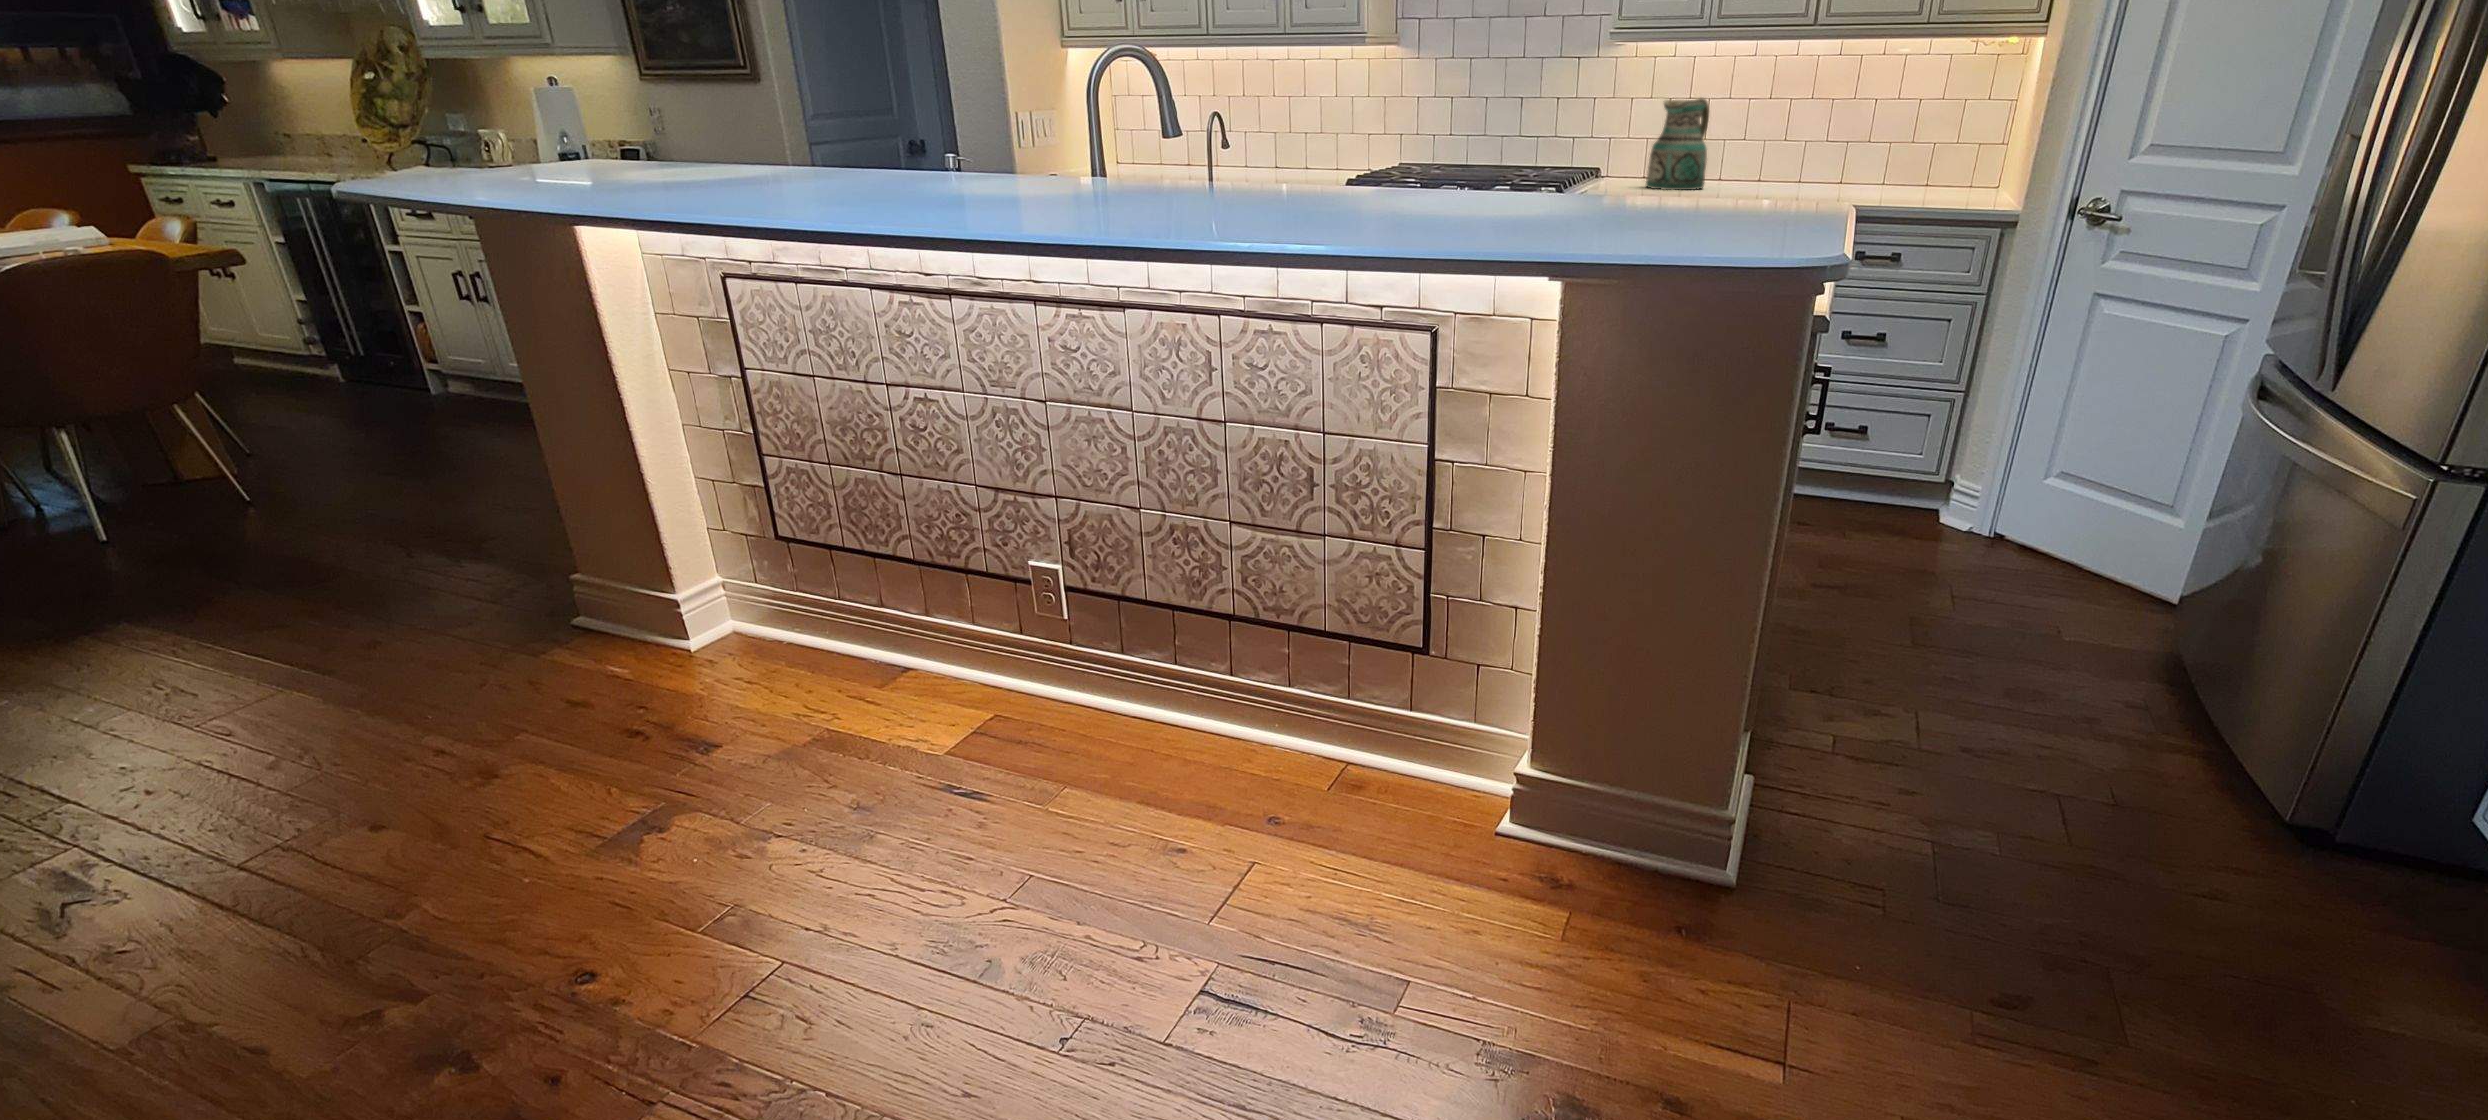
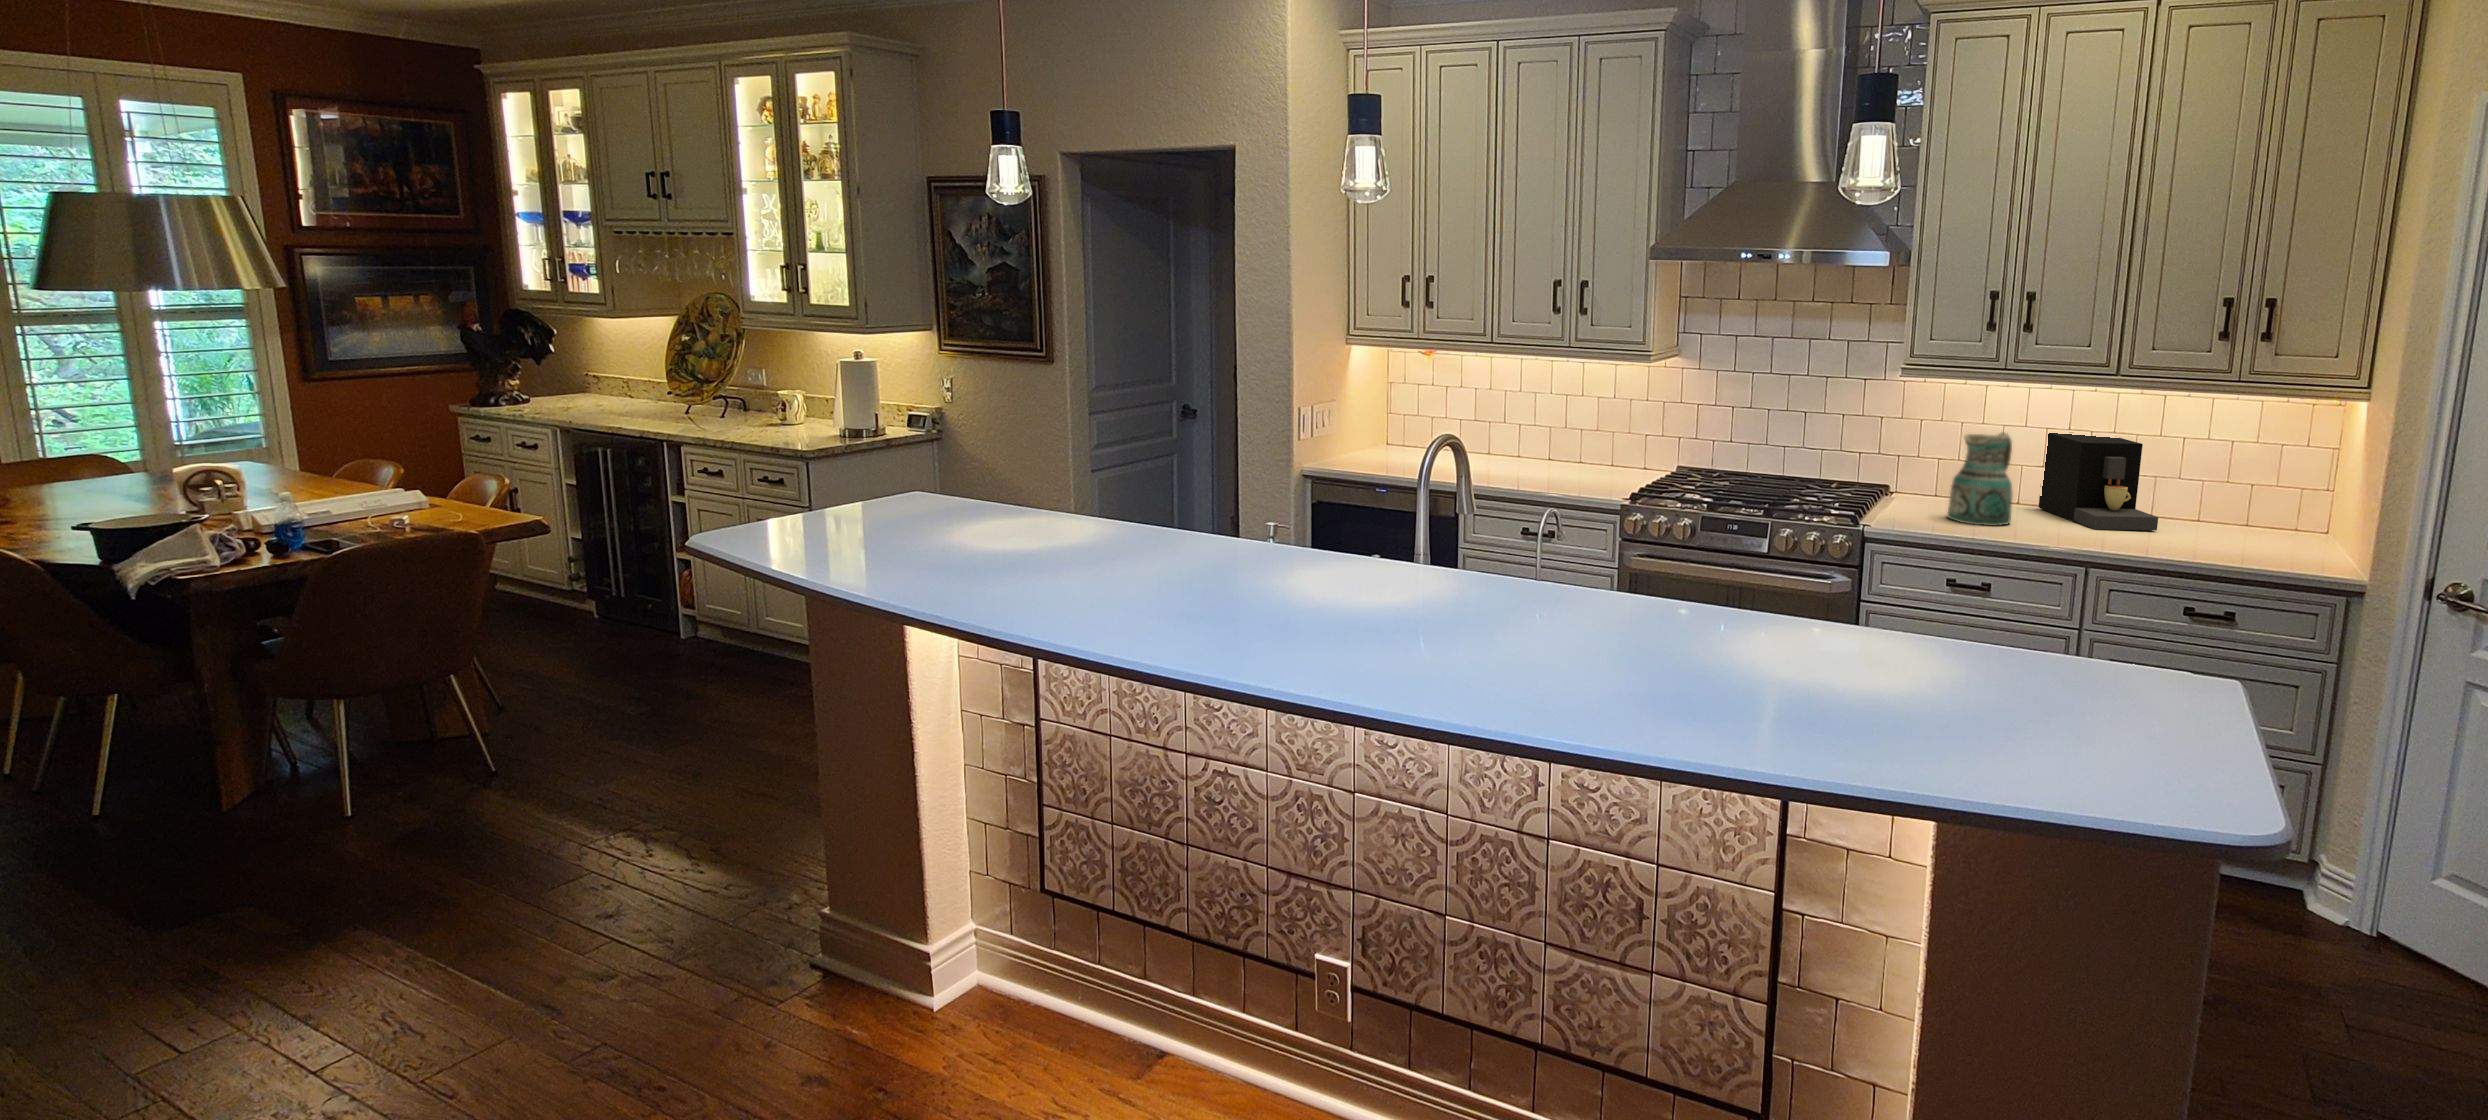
coffee maker: none [1734,103,1840,190] -> present [2039,433,2158,530]

